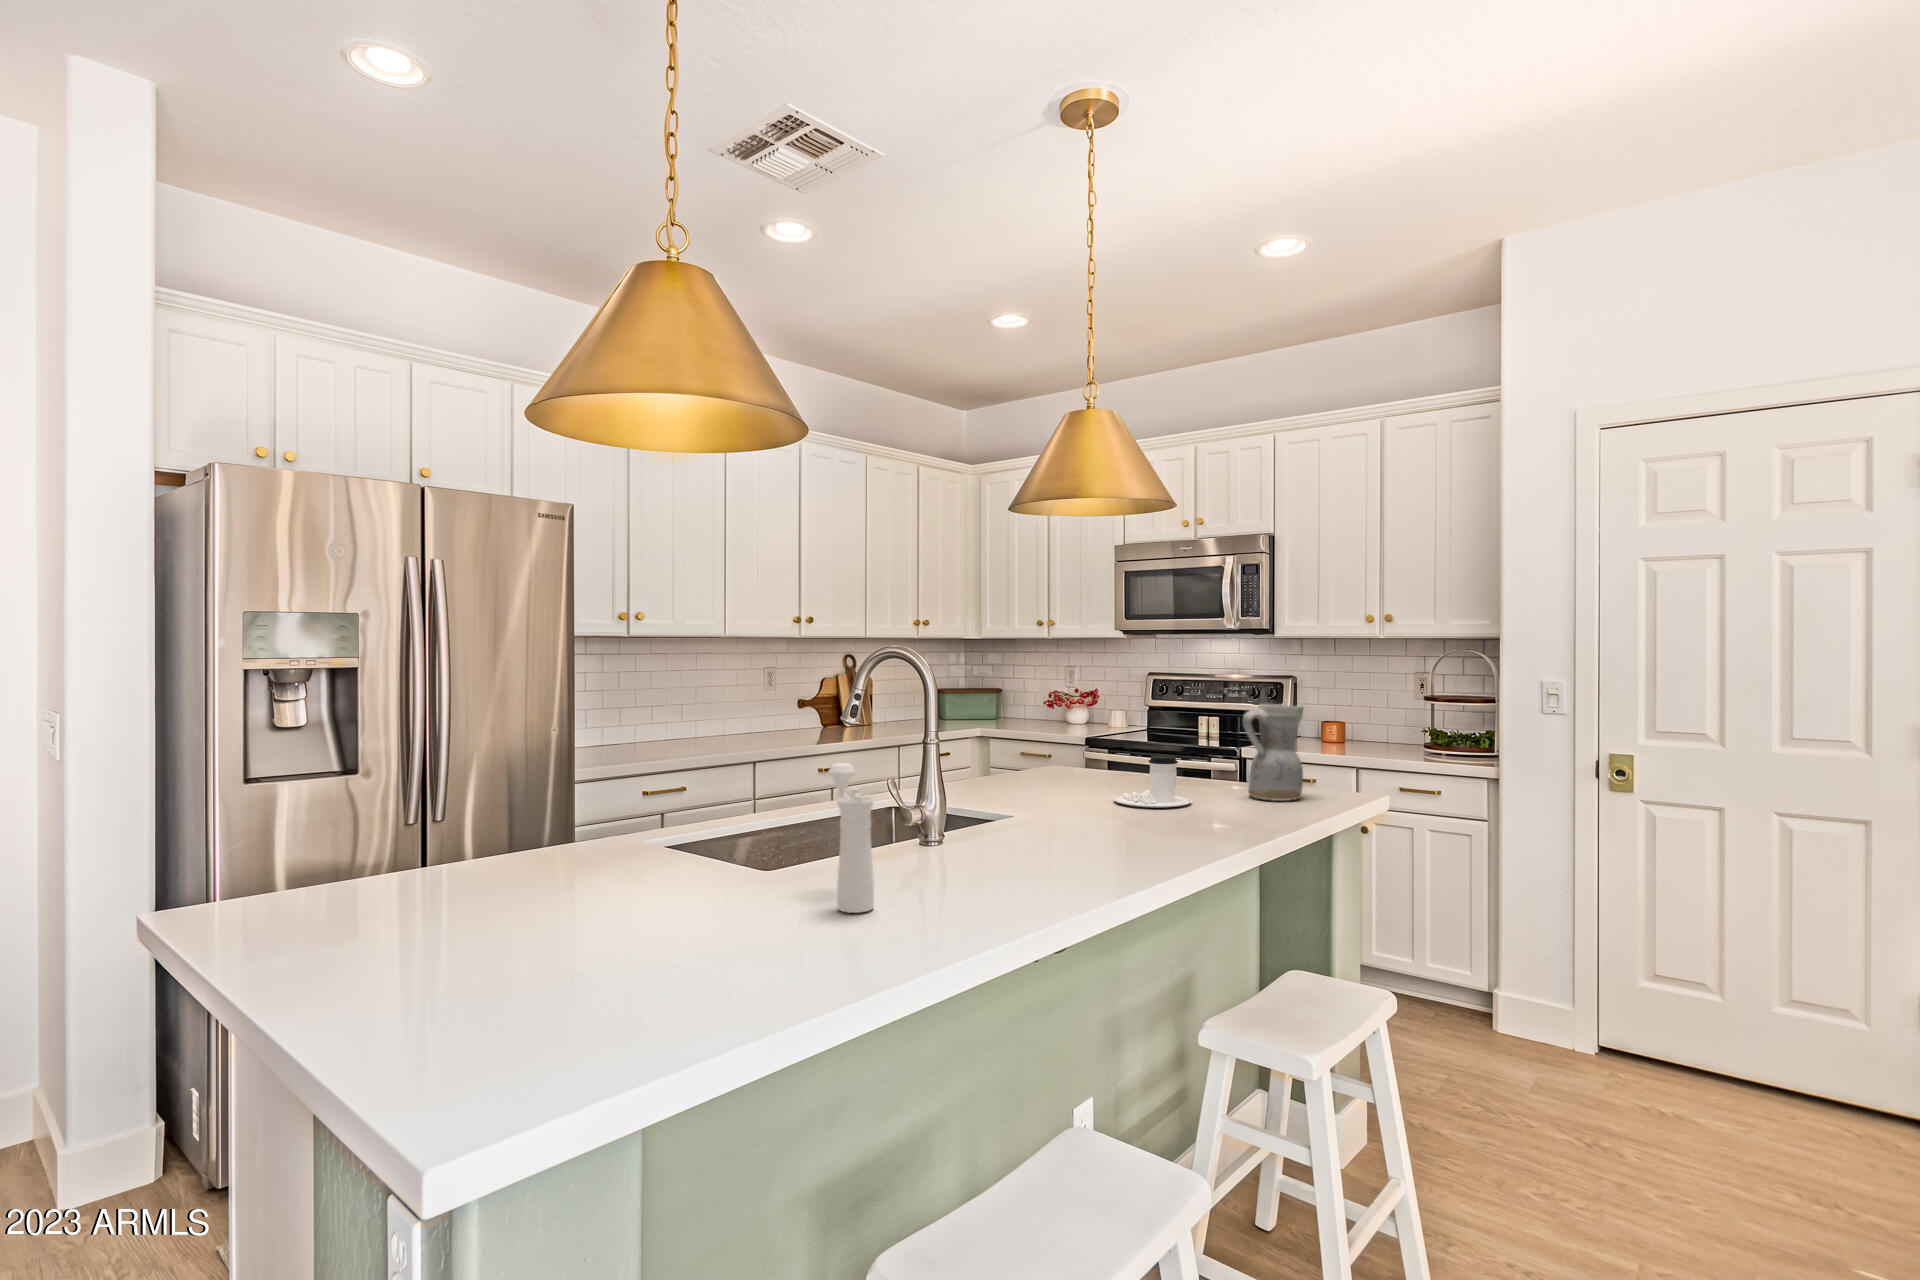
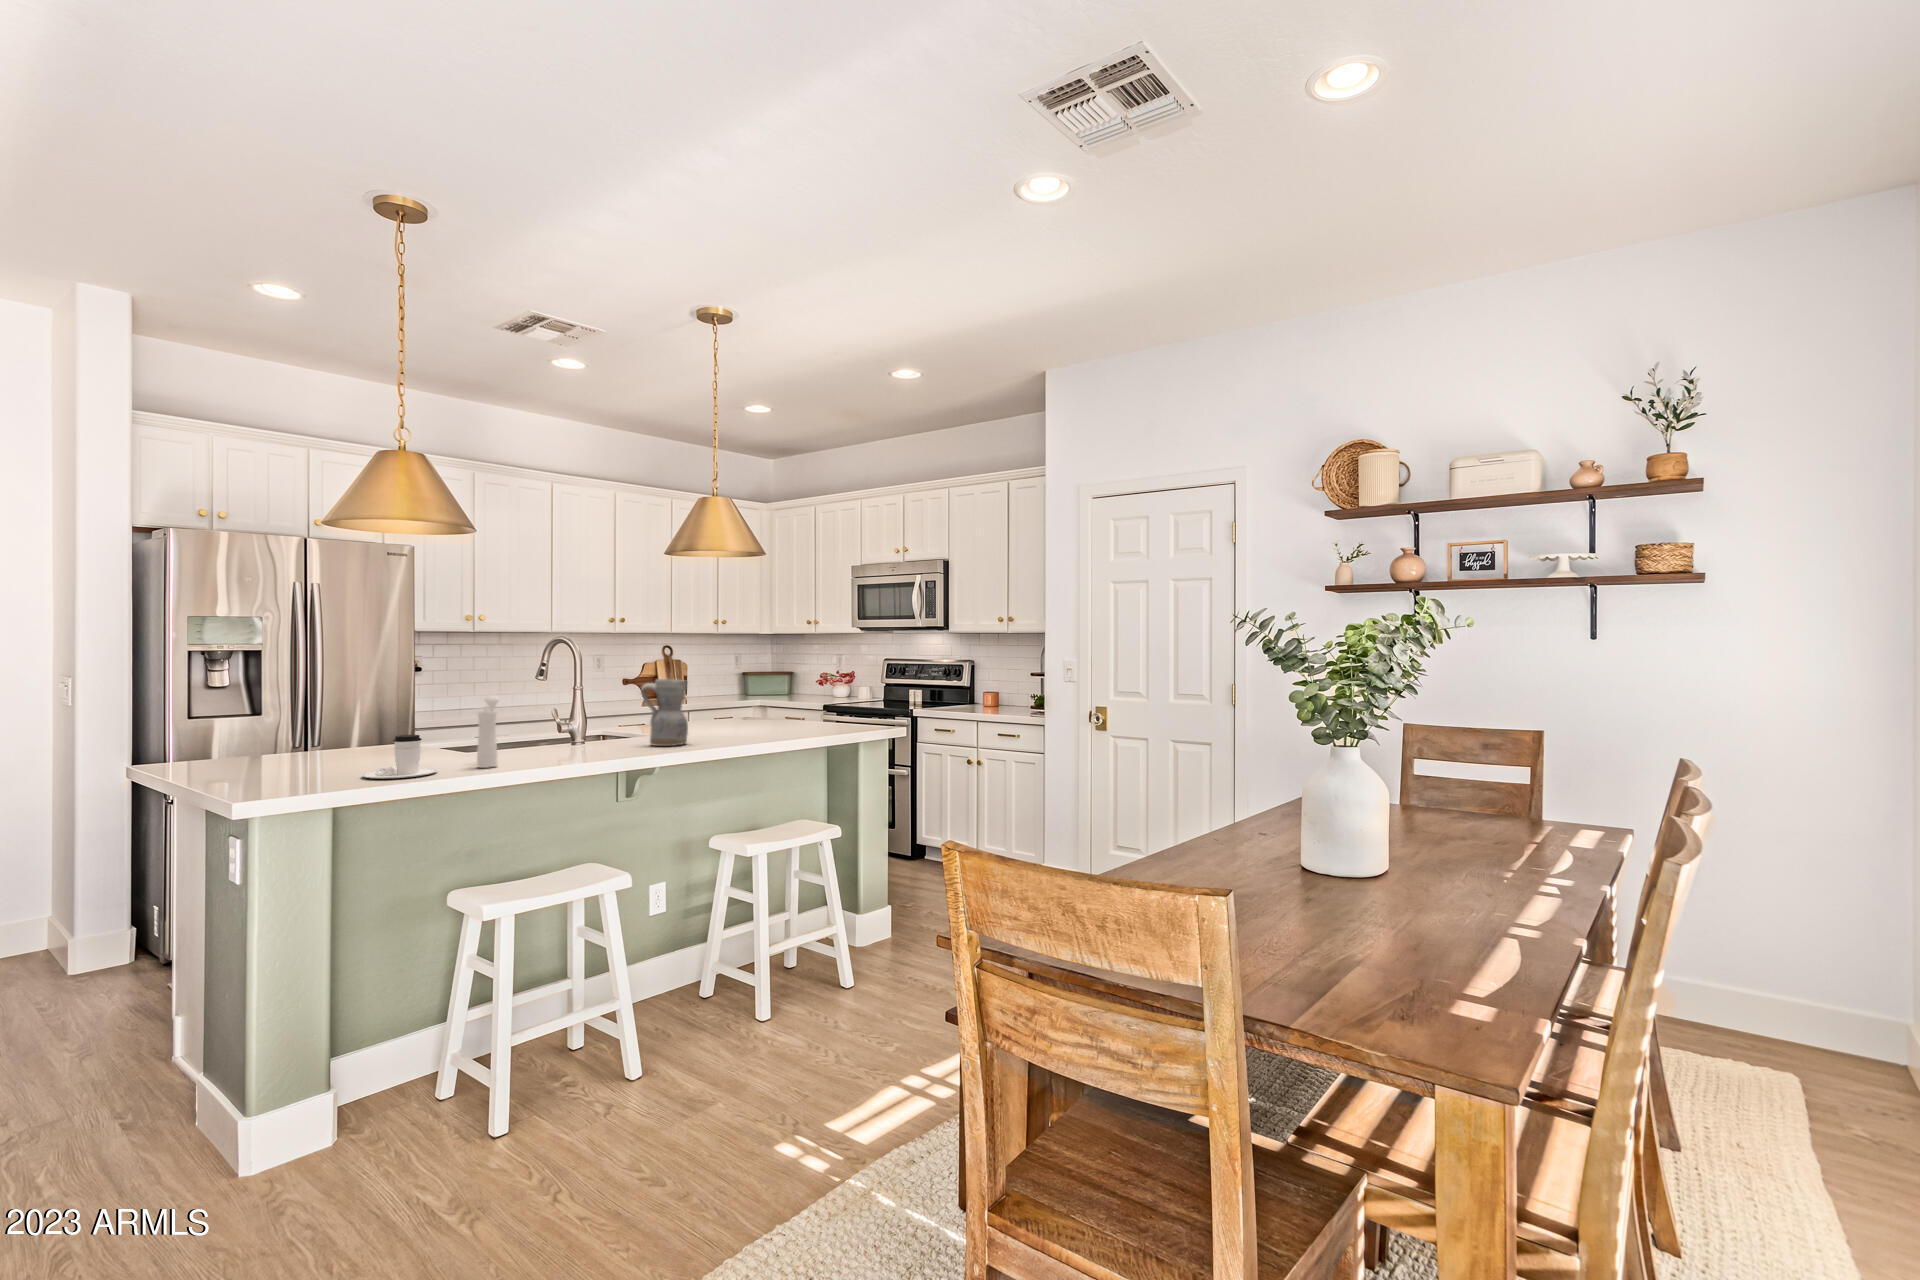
ceramic pitcher: present [1243,704,1304,801] -> present [641,679,688,746]
coffee cup: present [1114,755,1191,808] -> present [362,735,437,779]

